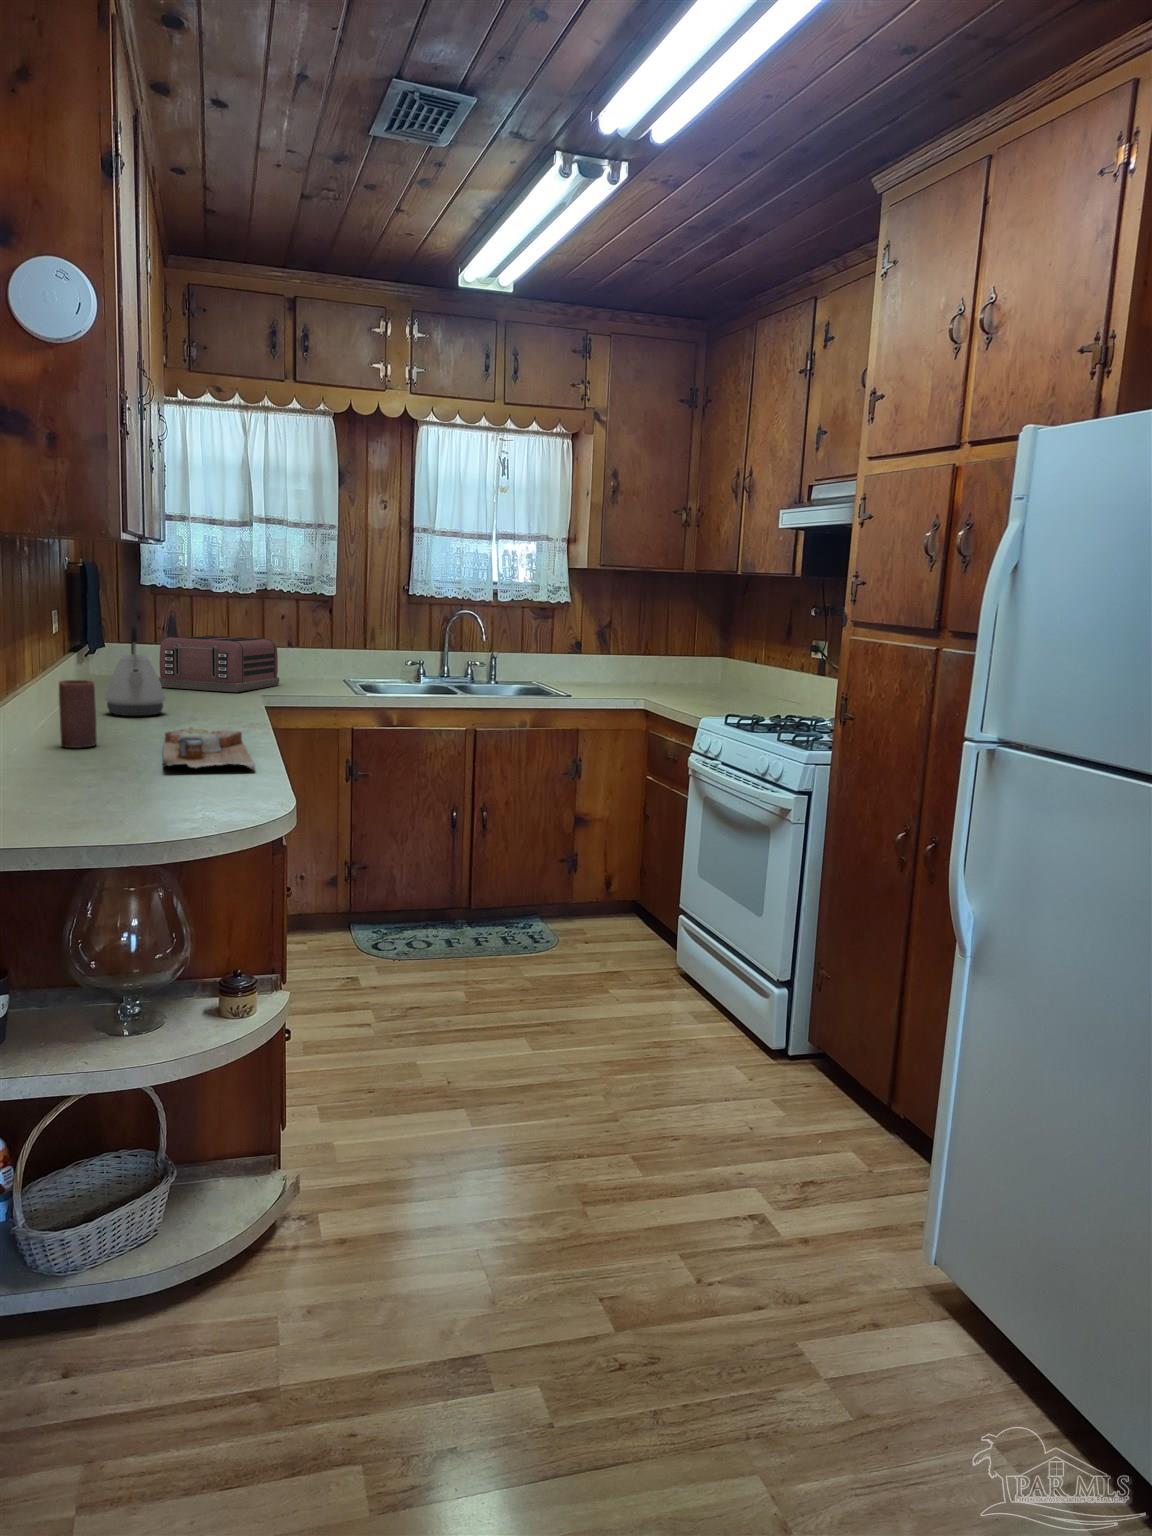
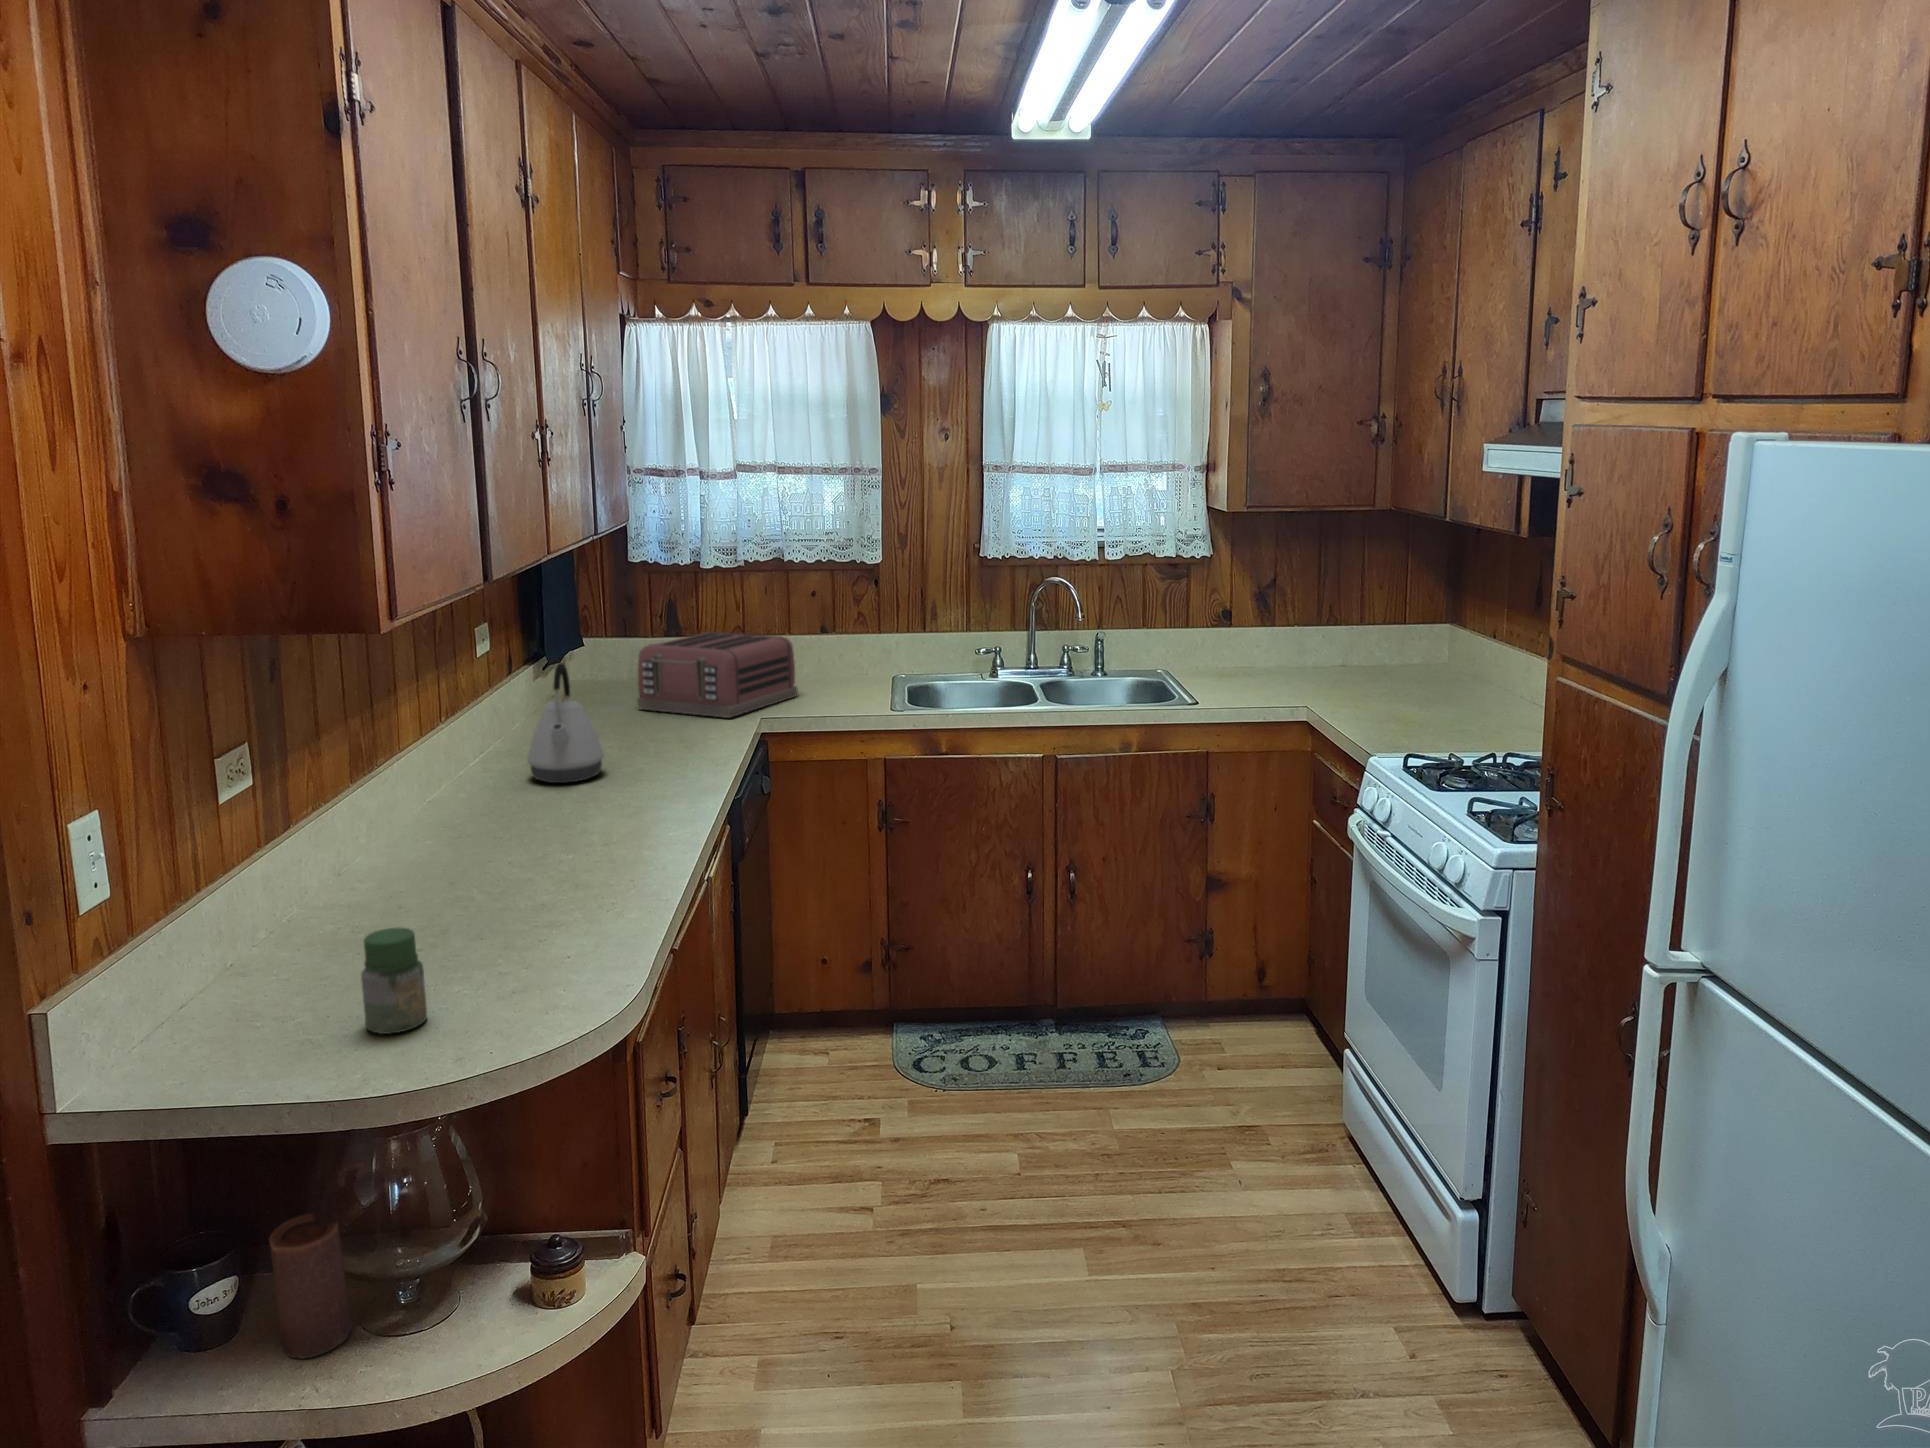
candle: present [59,680,97,748] -> present [270,1214,352,1359]
cutting board: present [163,728,255,770] -> none [502,828,655,923]
jar: none [103,739,149,813] -> present [361,928,427,1034]

